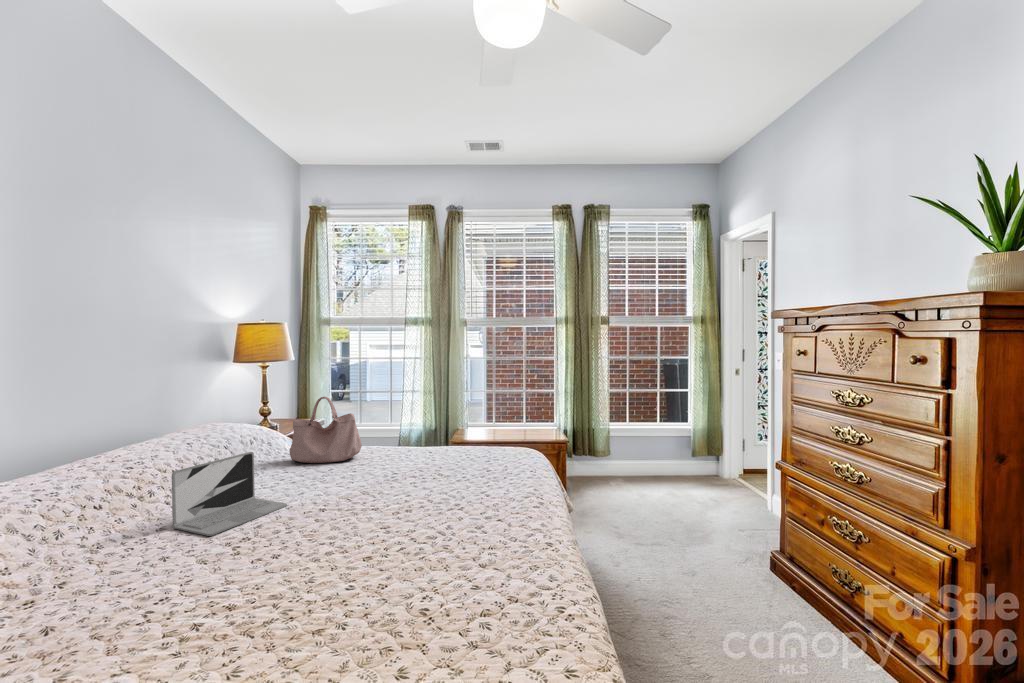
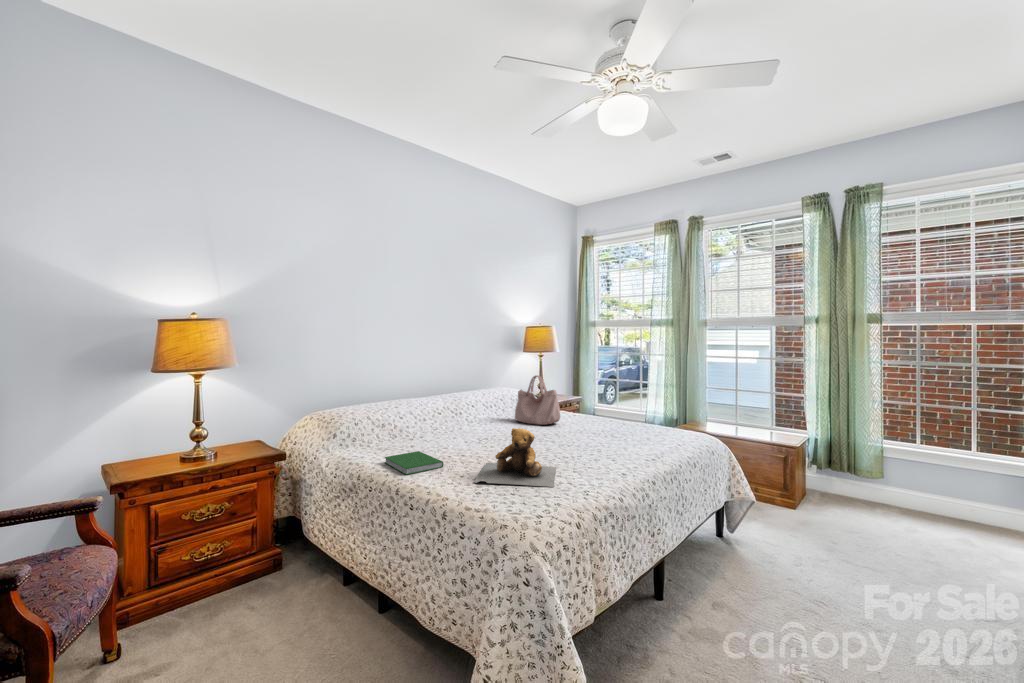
laptop: present [172,452,287,536] -> none [410,404,475,449]
teddy bear: none [355,471,476,557] -> present [474,428,556,487]
hardcover book: none [186,537,299,578] -> present [385,451,444,475]

